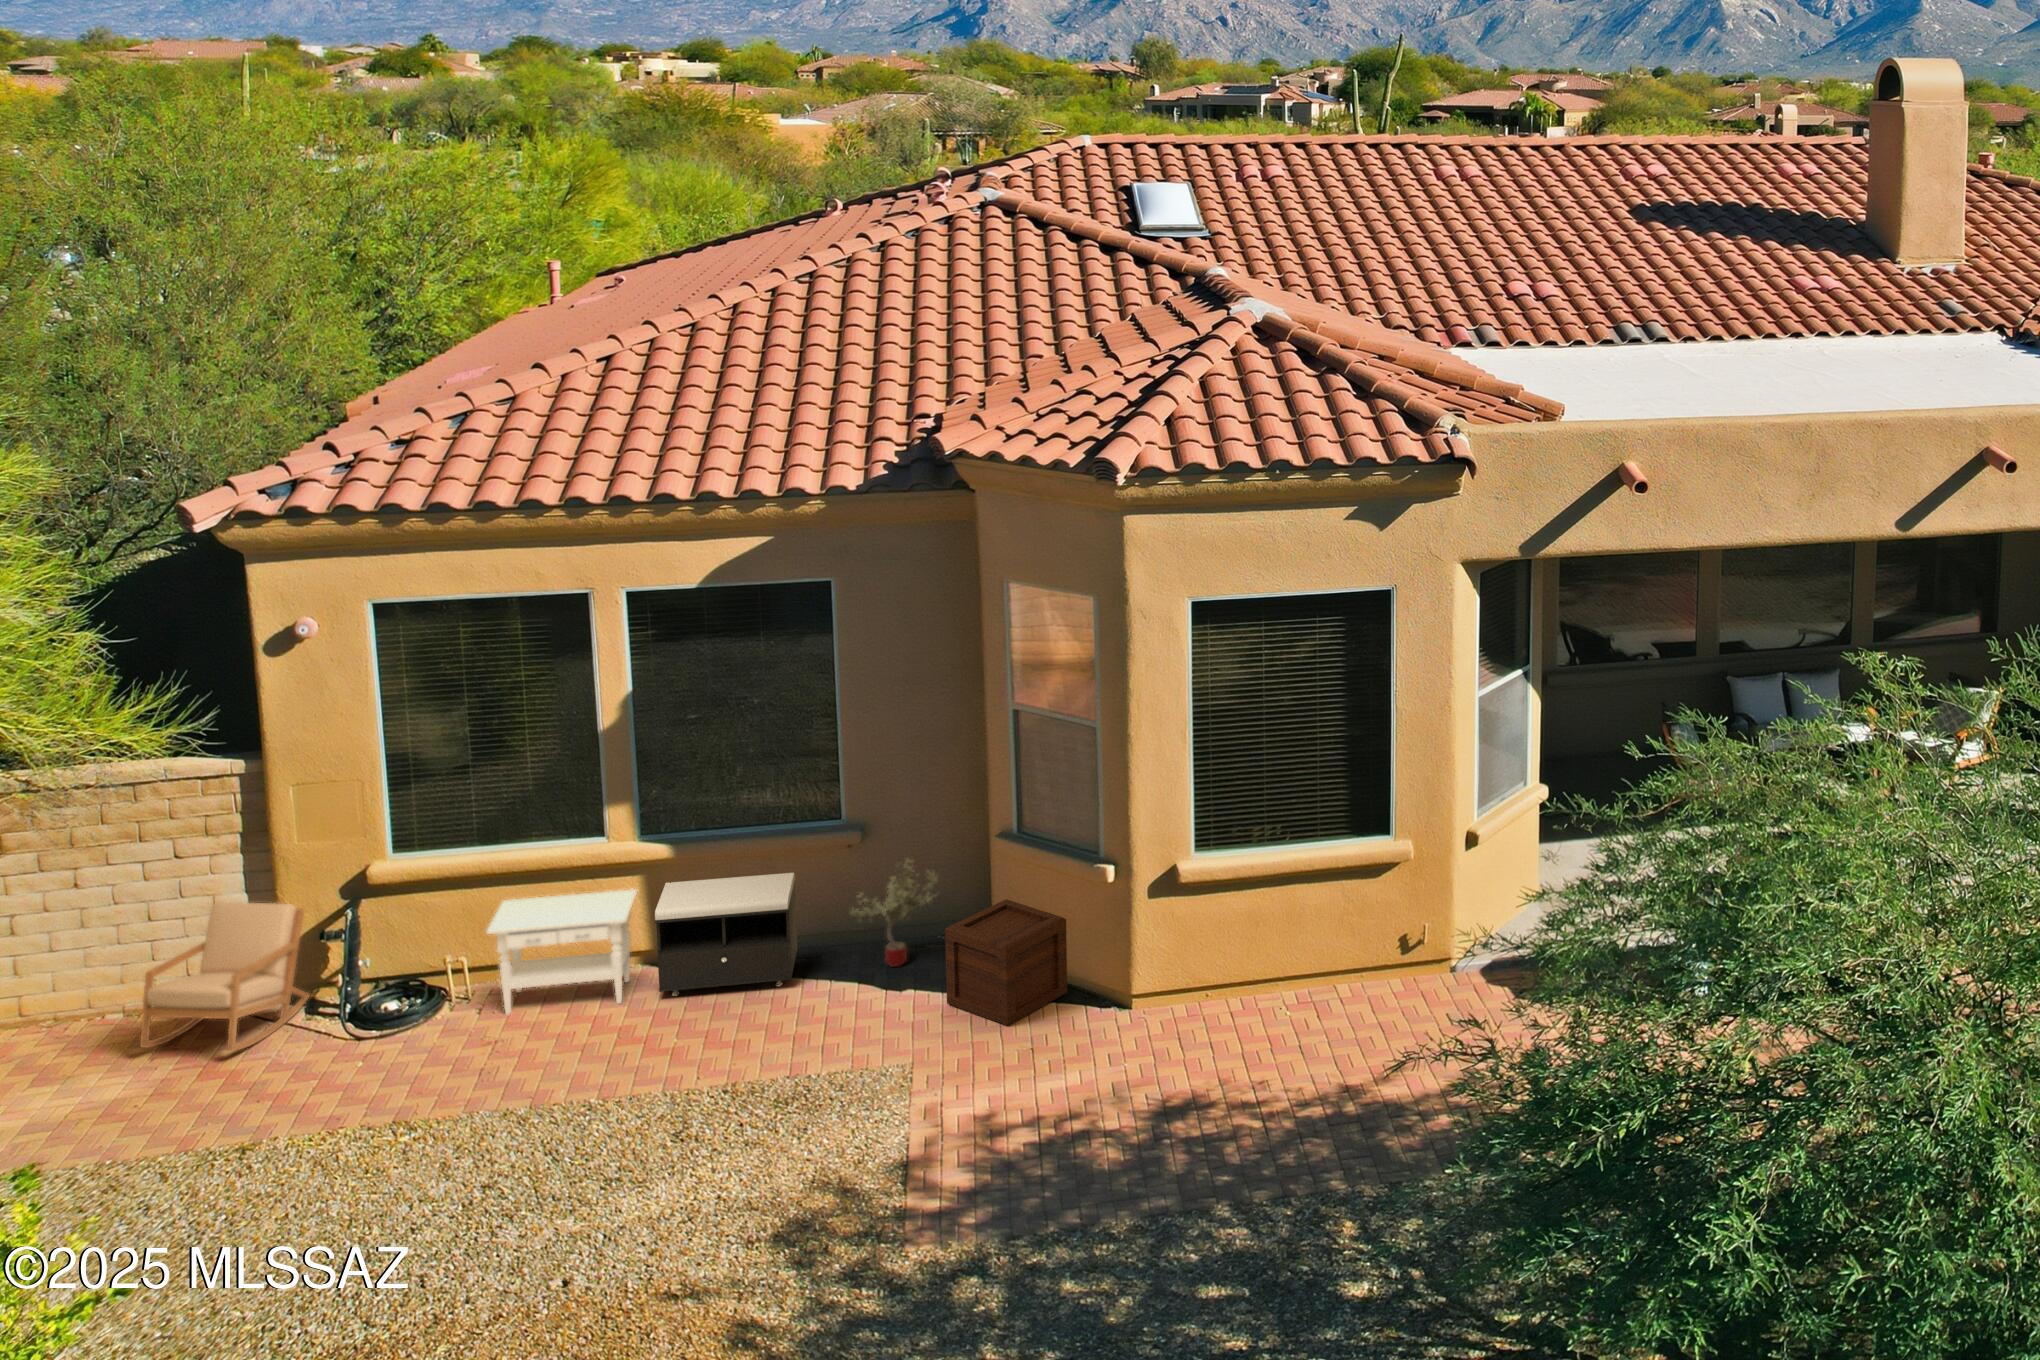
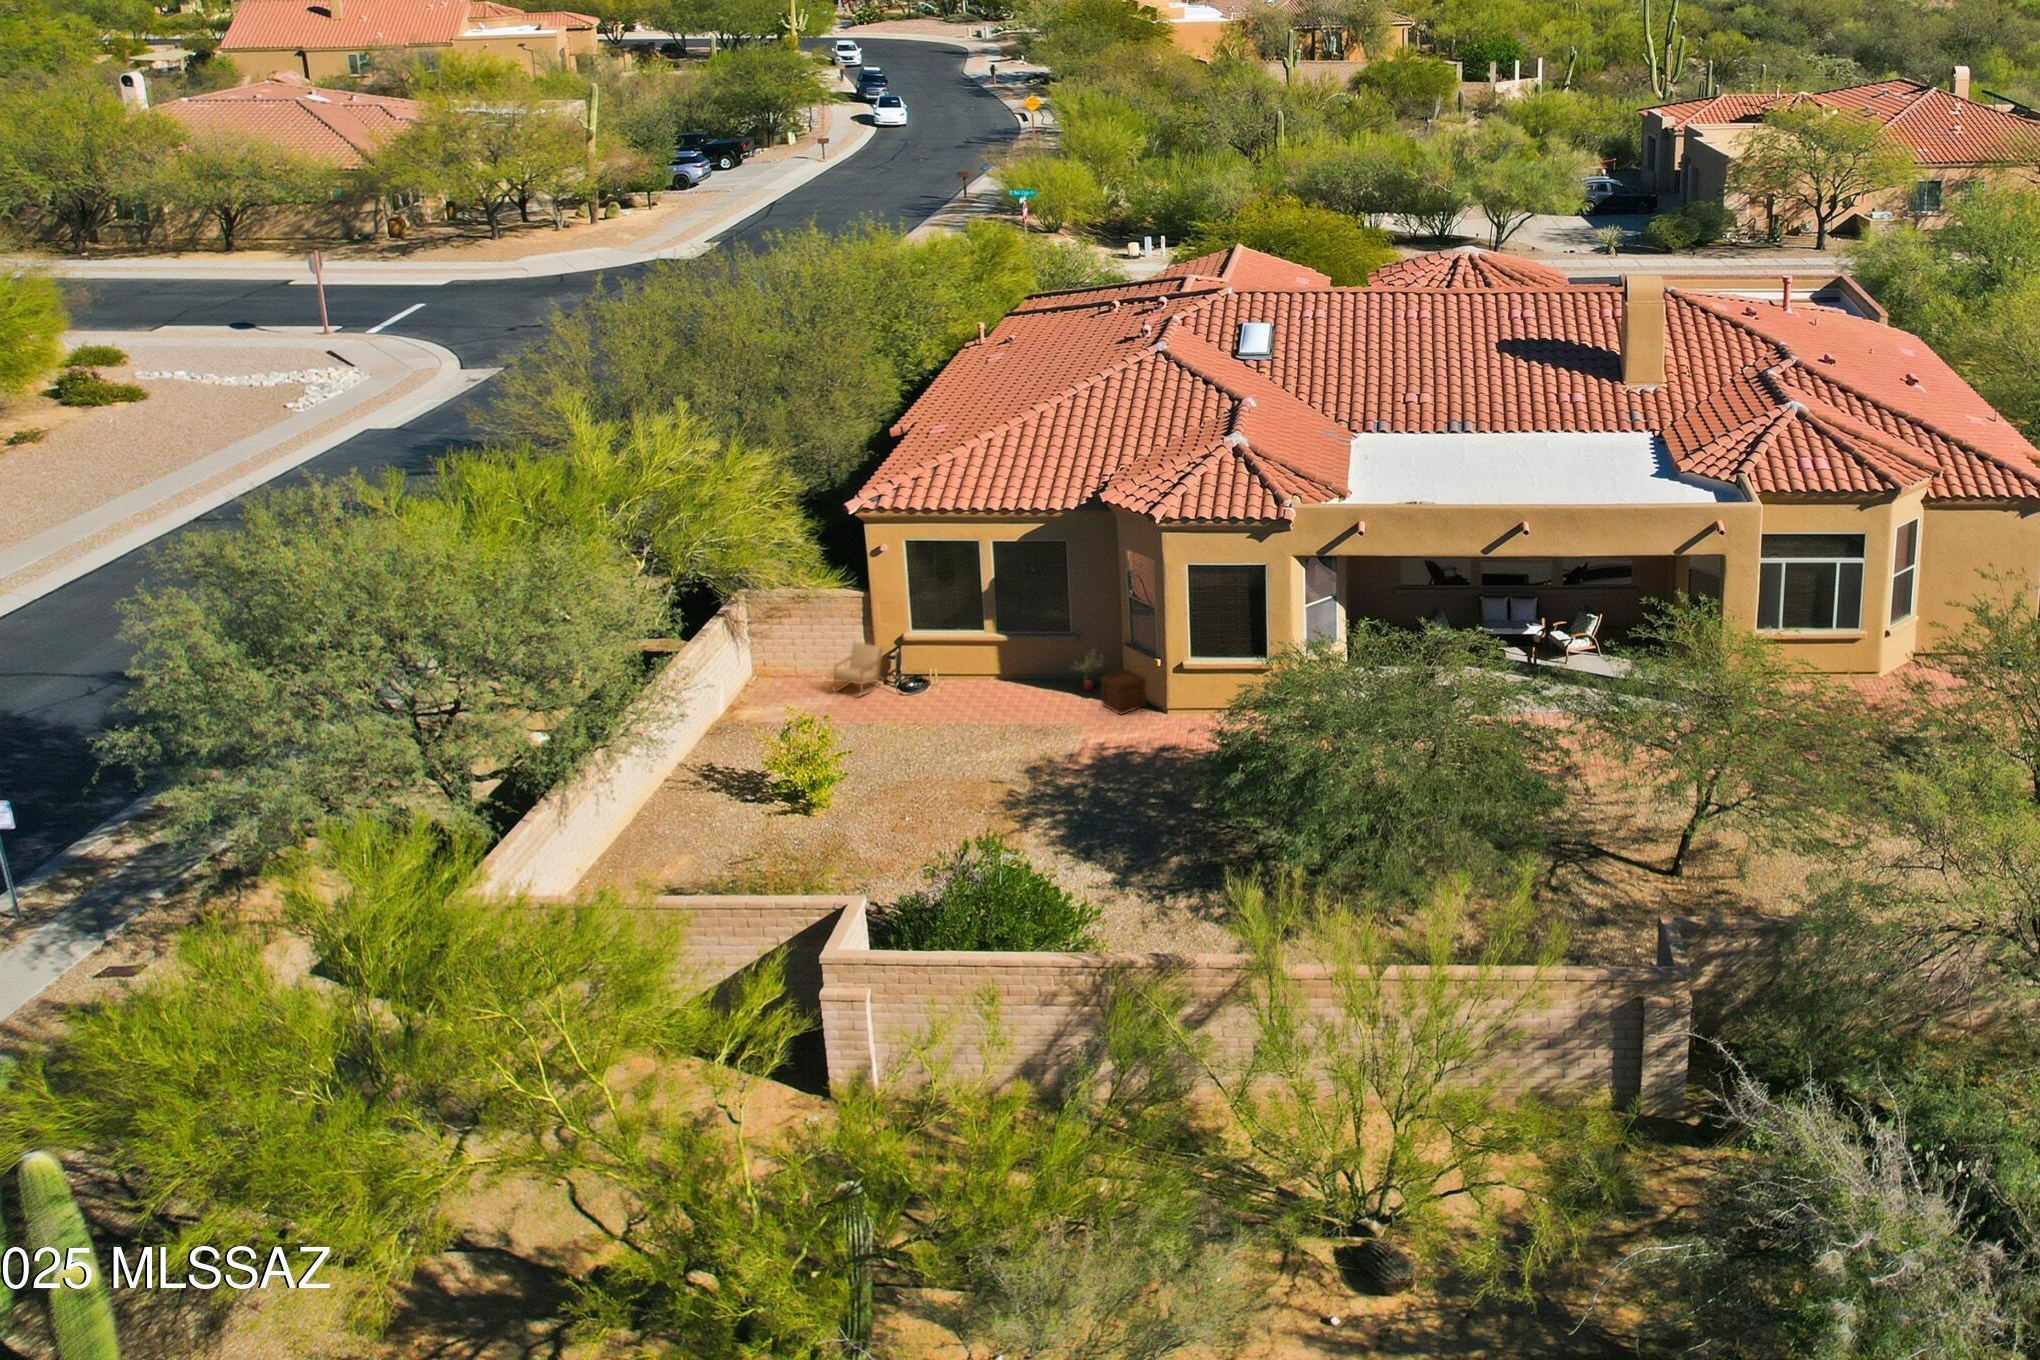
storage bench: present [655,873,797,996] -> none [1000,650,1053,693]
side table: present [487,889,637,1015] -> none [943,651,995,693]

